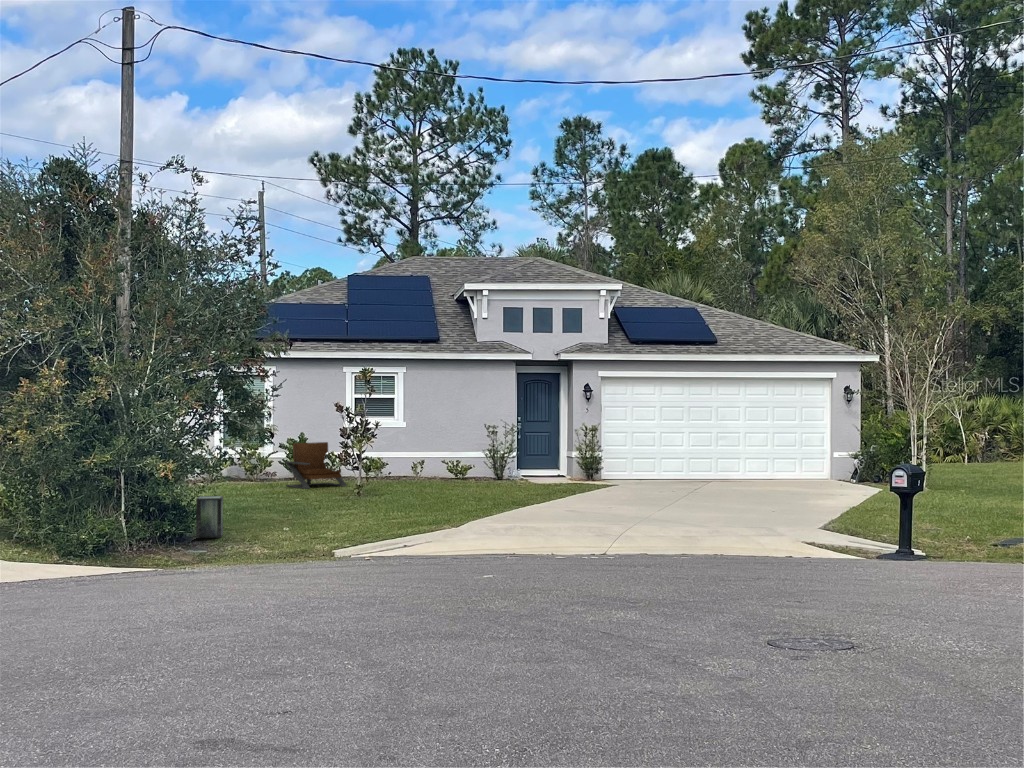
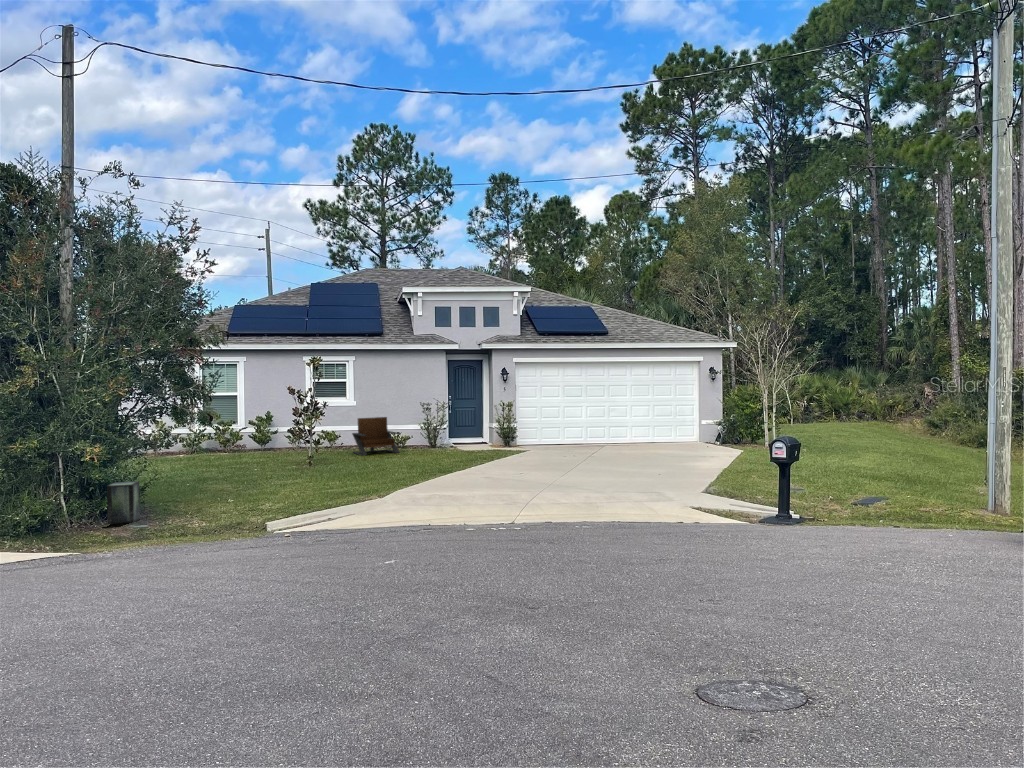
lounge chair: present [286,442,347,489] -> present [352,417,400,456]

